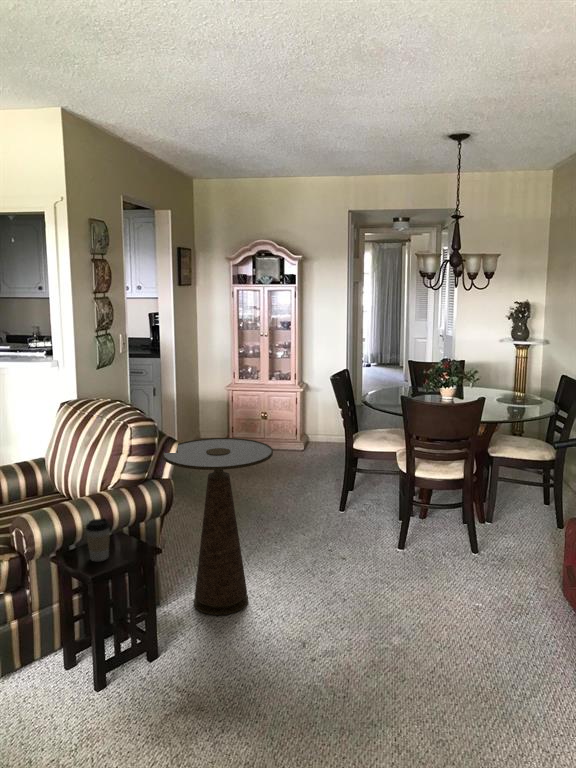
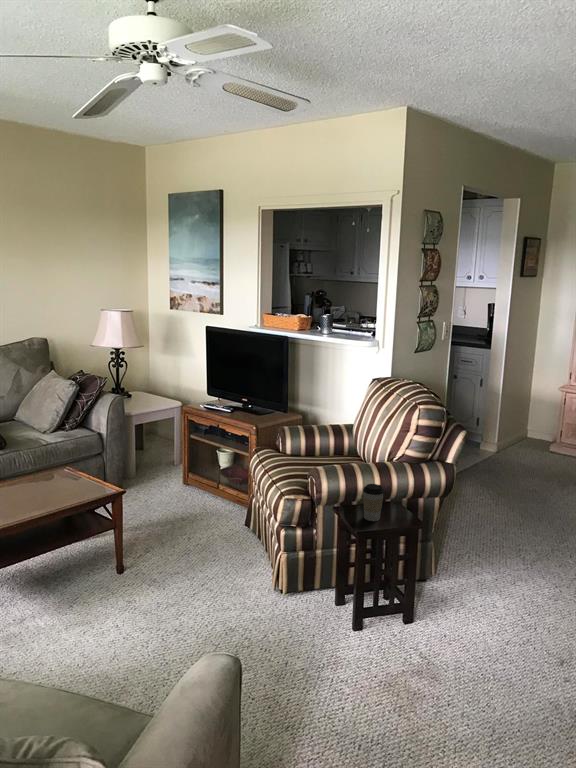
side table: present [163,438,273,615] -> none [448,431,563,606]

